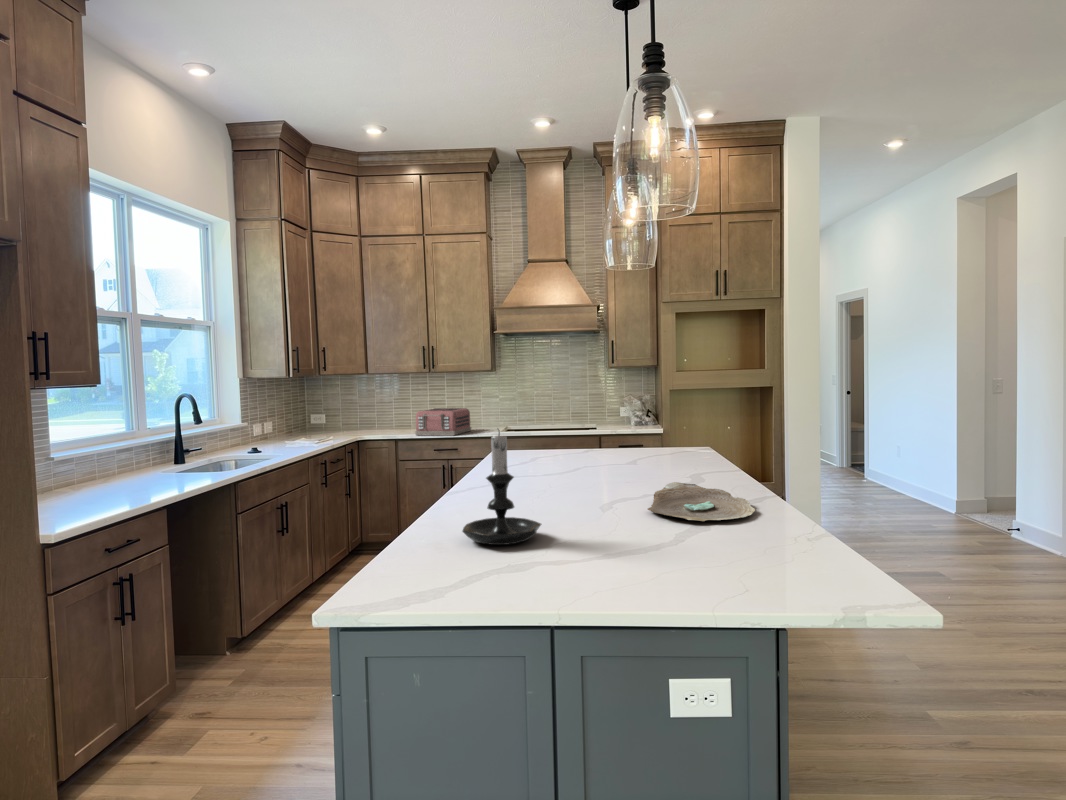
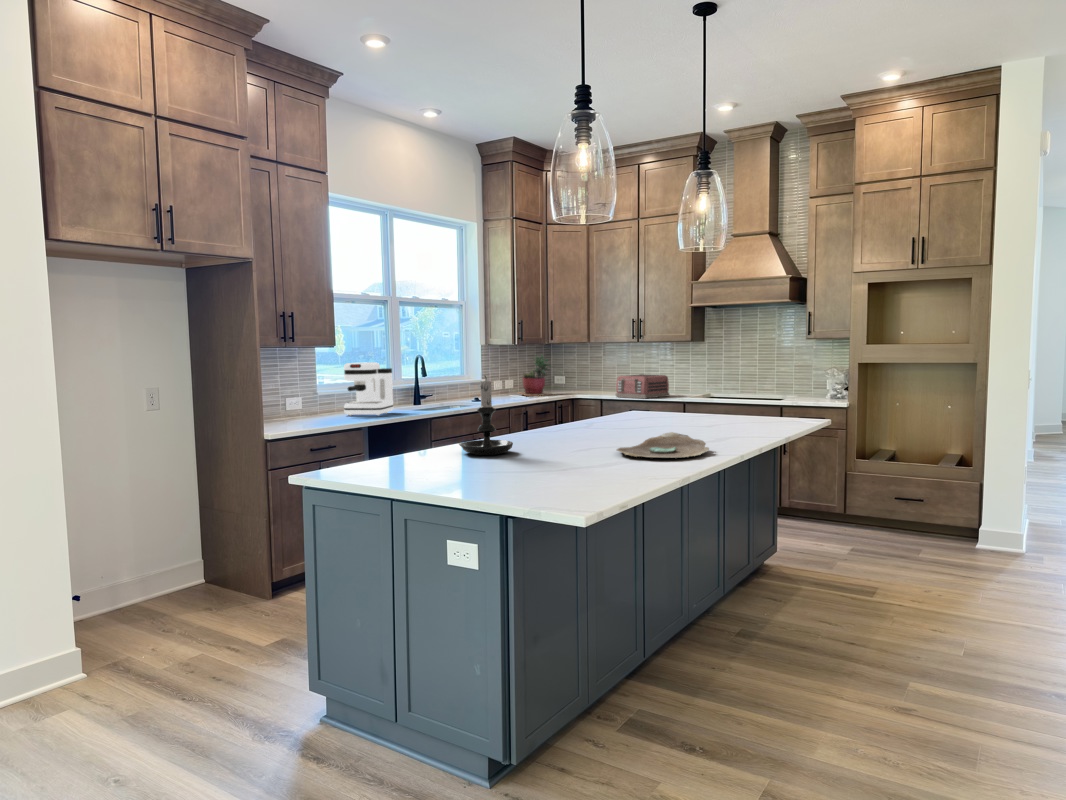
succulent plant: none [283,389,338,440] -> present [518,355,553,396]
coffee maker: none [87,409,165,492] -> present [344,362,393,415]

